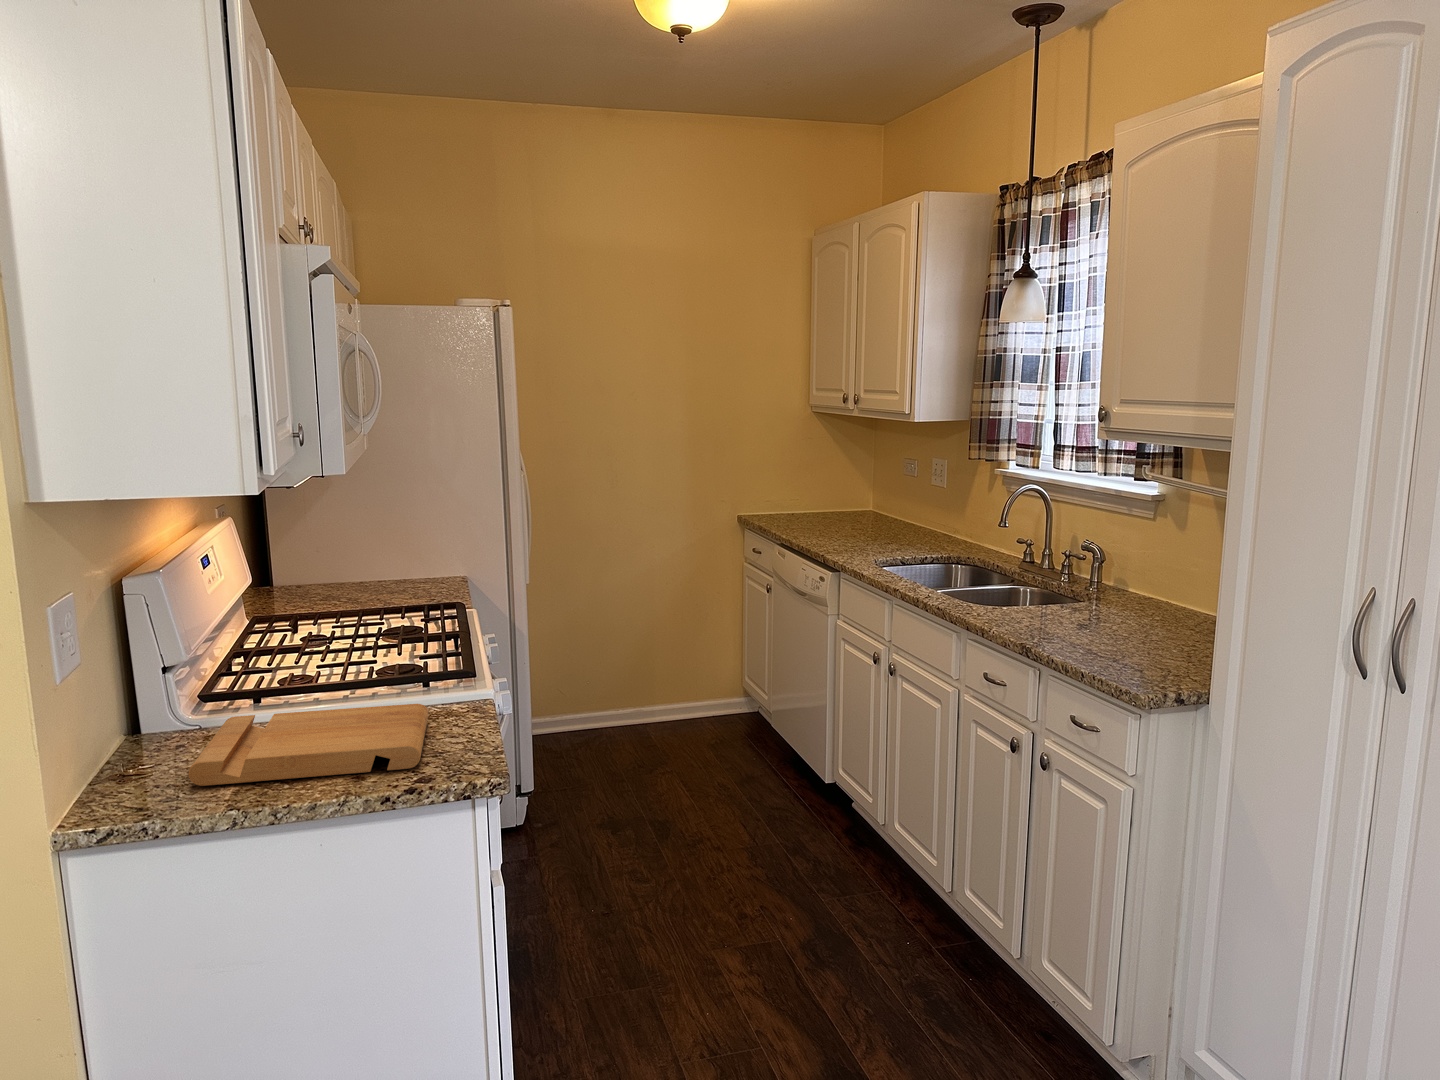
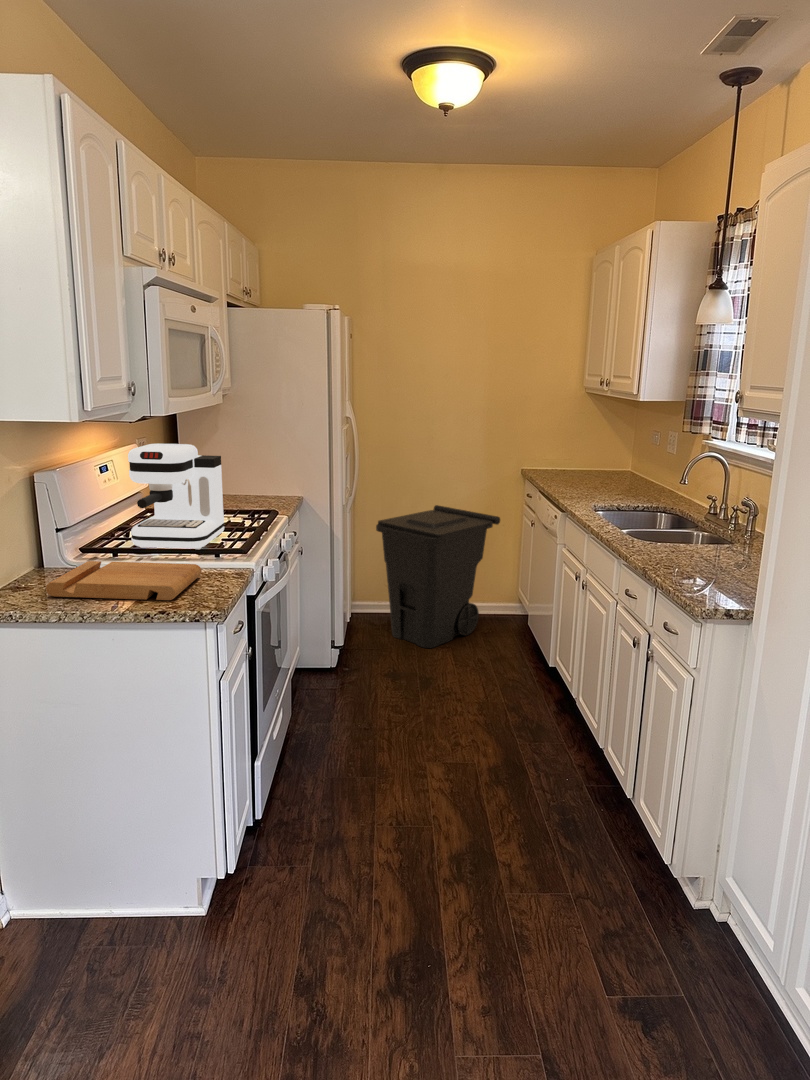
coffee maker: none [262,513,407,683] -> present [128,444,224,549]
trash can: none [557,573,726,779] -> present [376,505,500,648]

